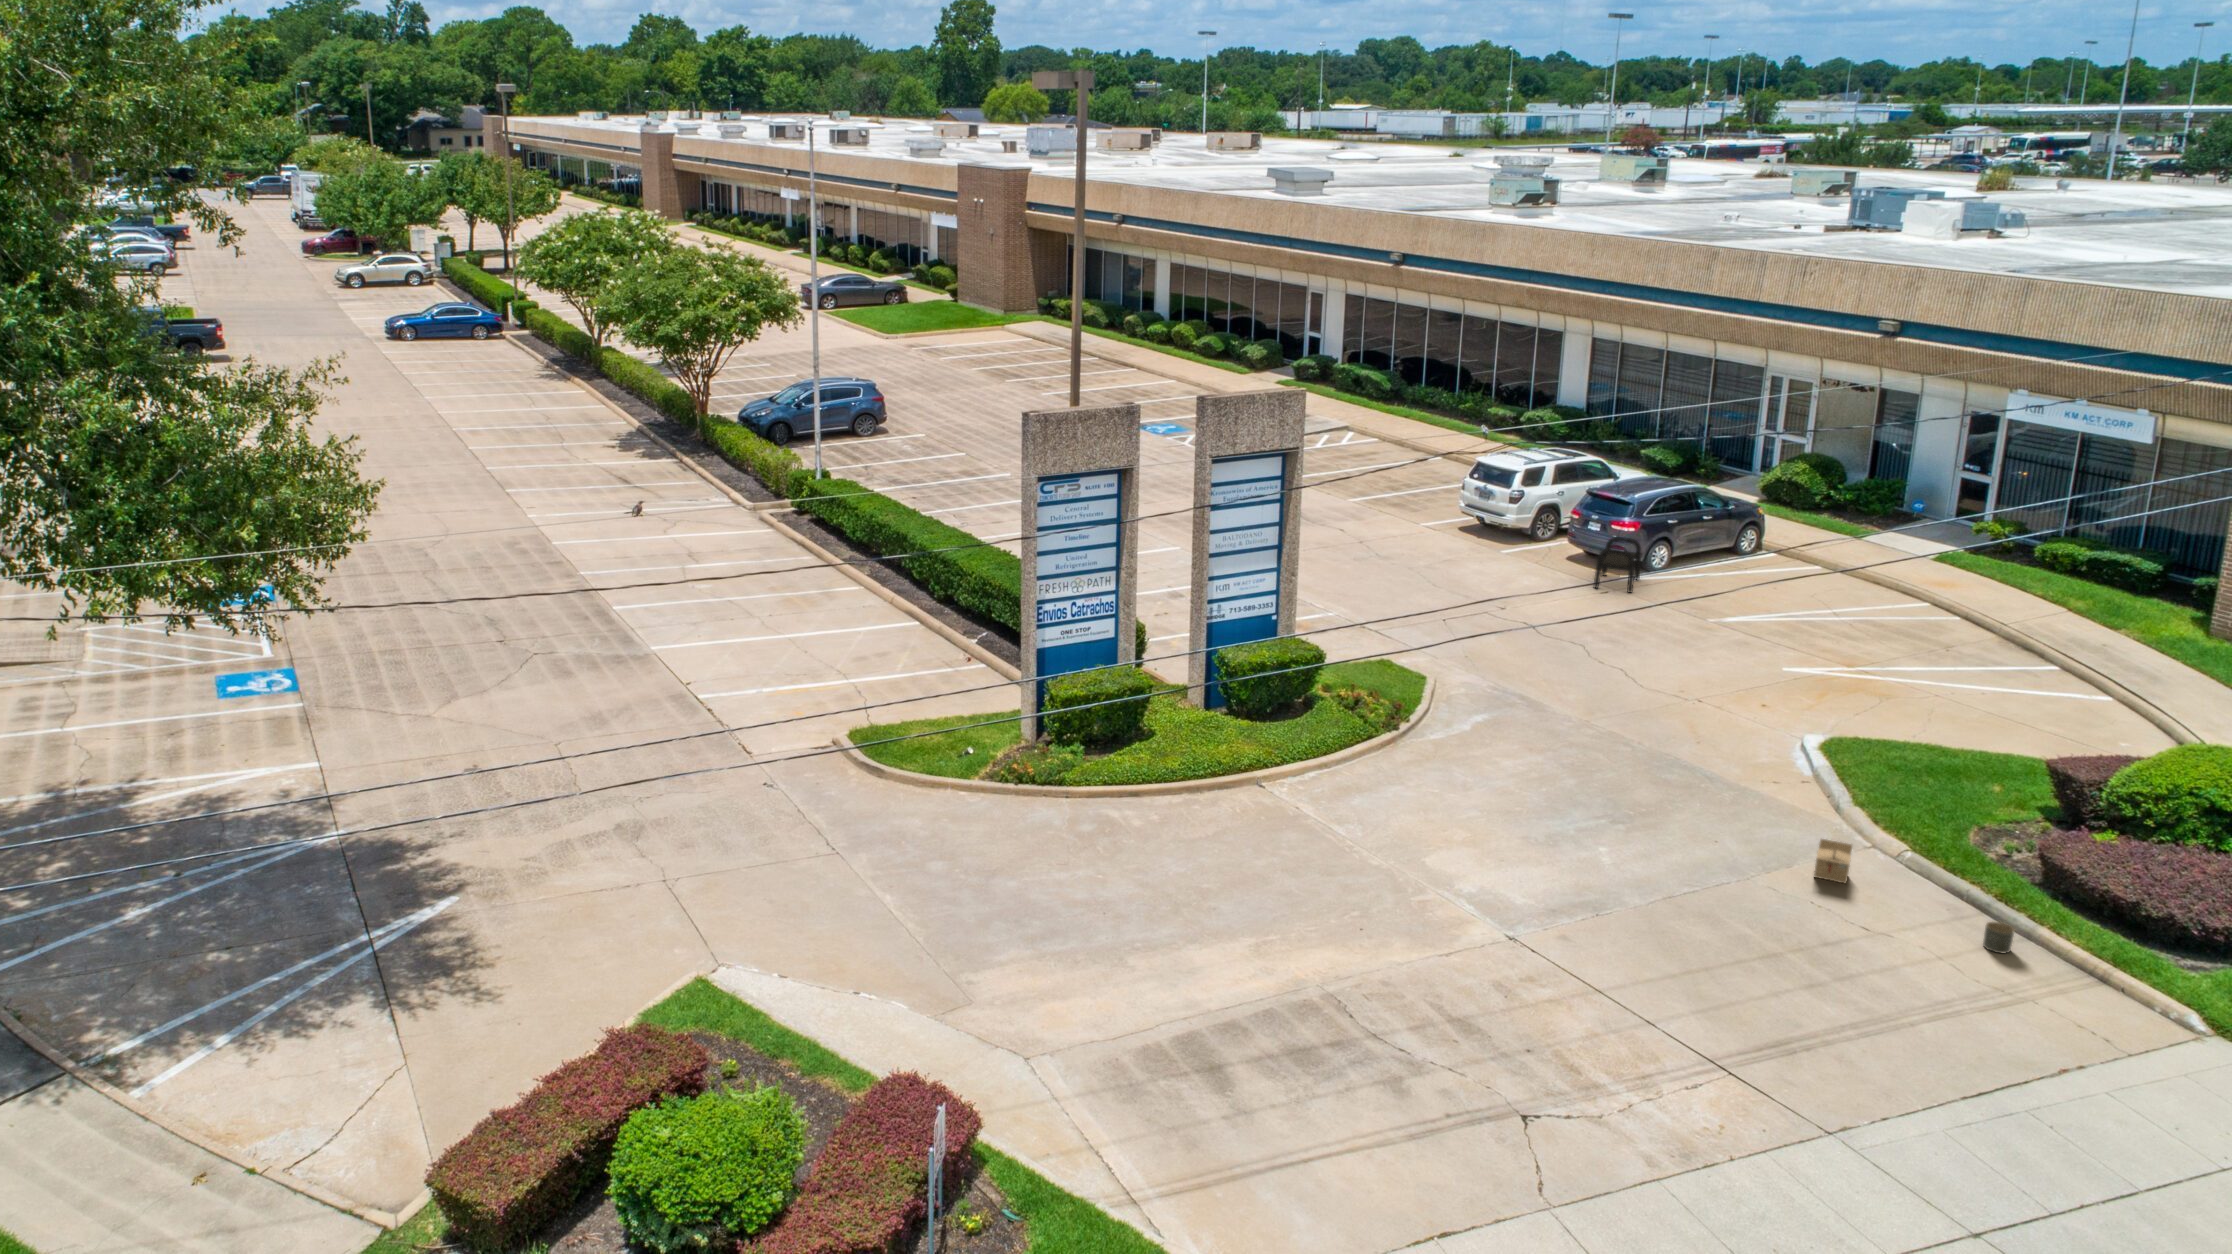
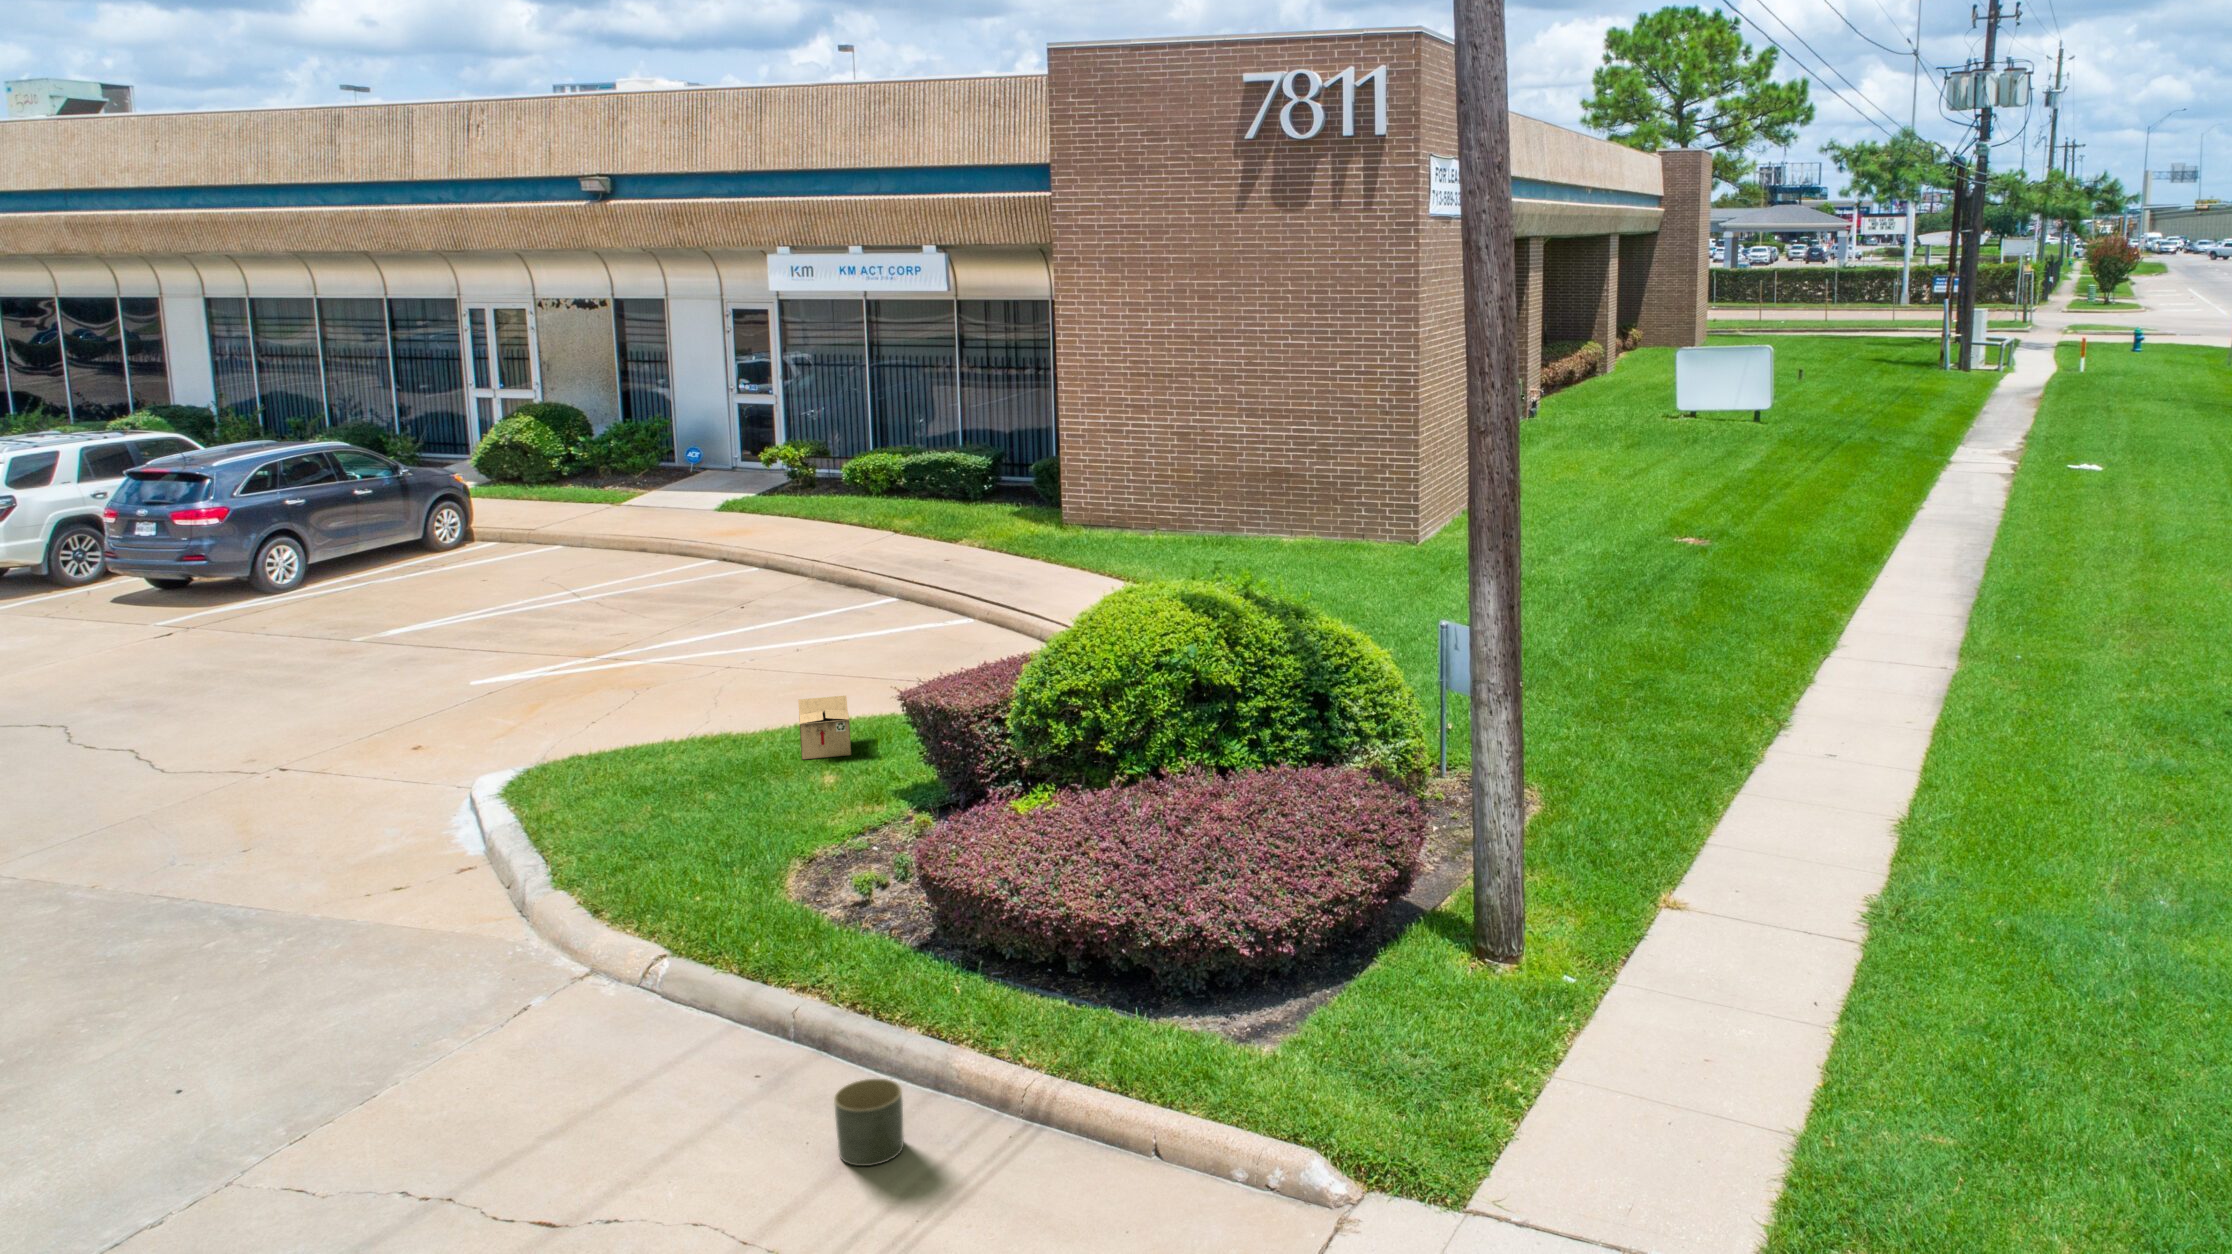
bench: present [1593,537,1641,593] -> none [129,536,239,633]
cardboard box: present [1814,839,1852,883] -> present [798,696,851,760]

